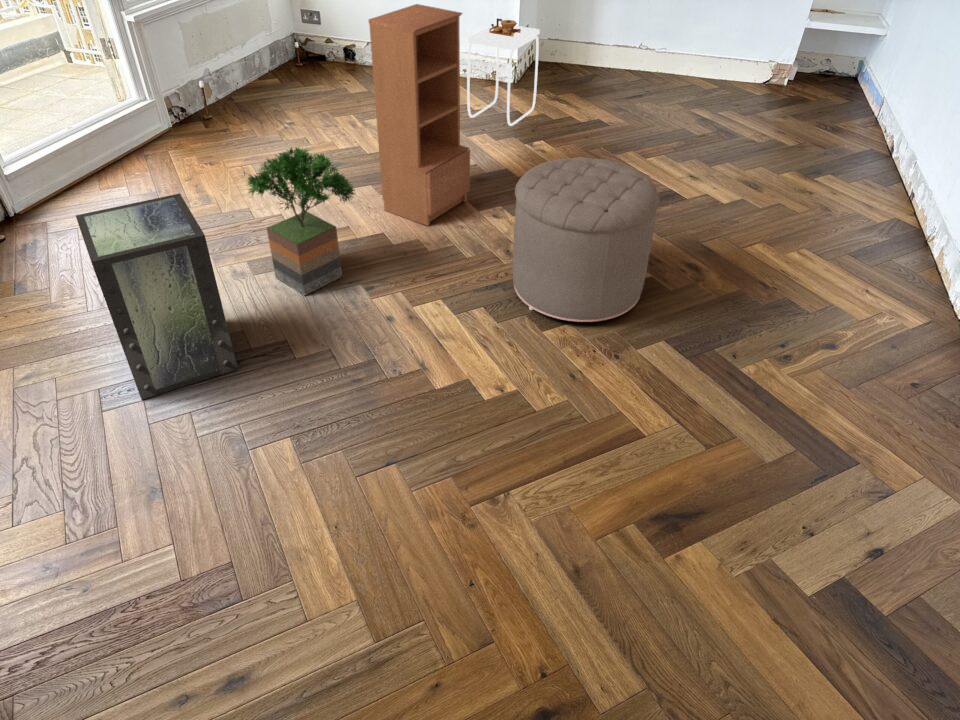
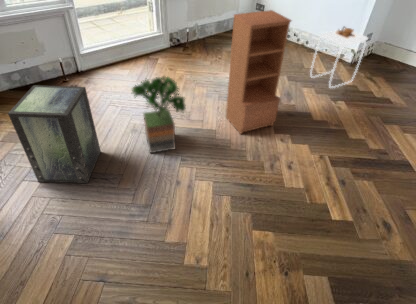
ottoman: present [513,157,660,322] -> none [254,127,364,243]

